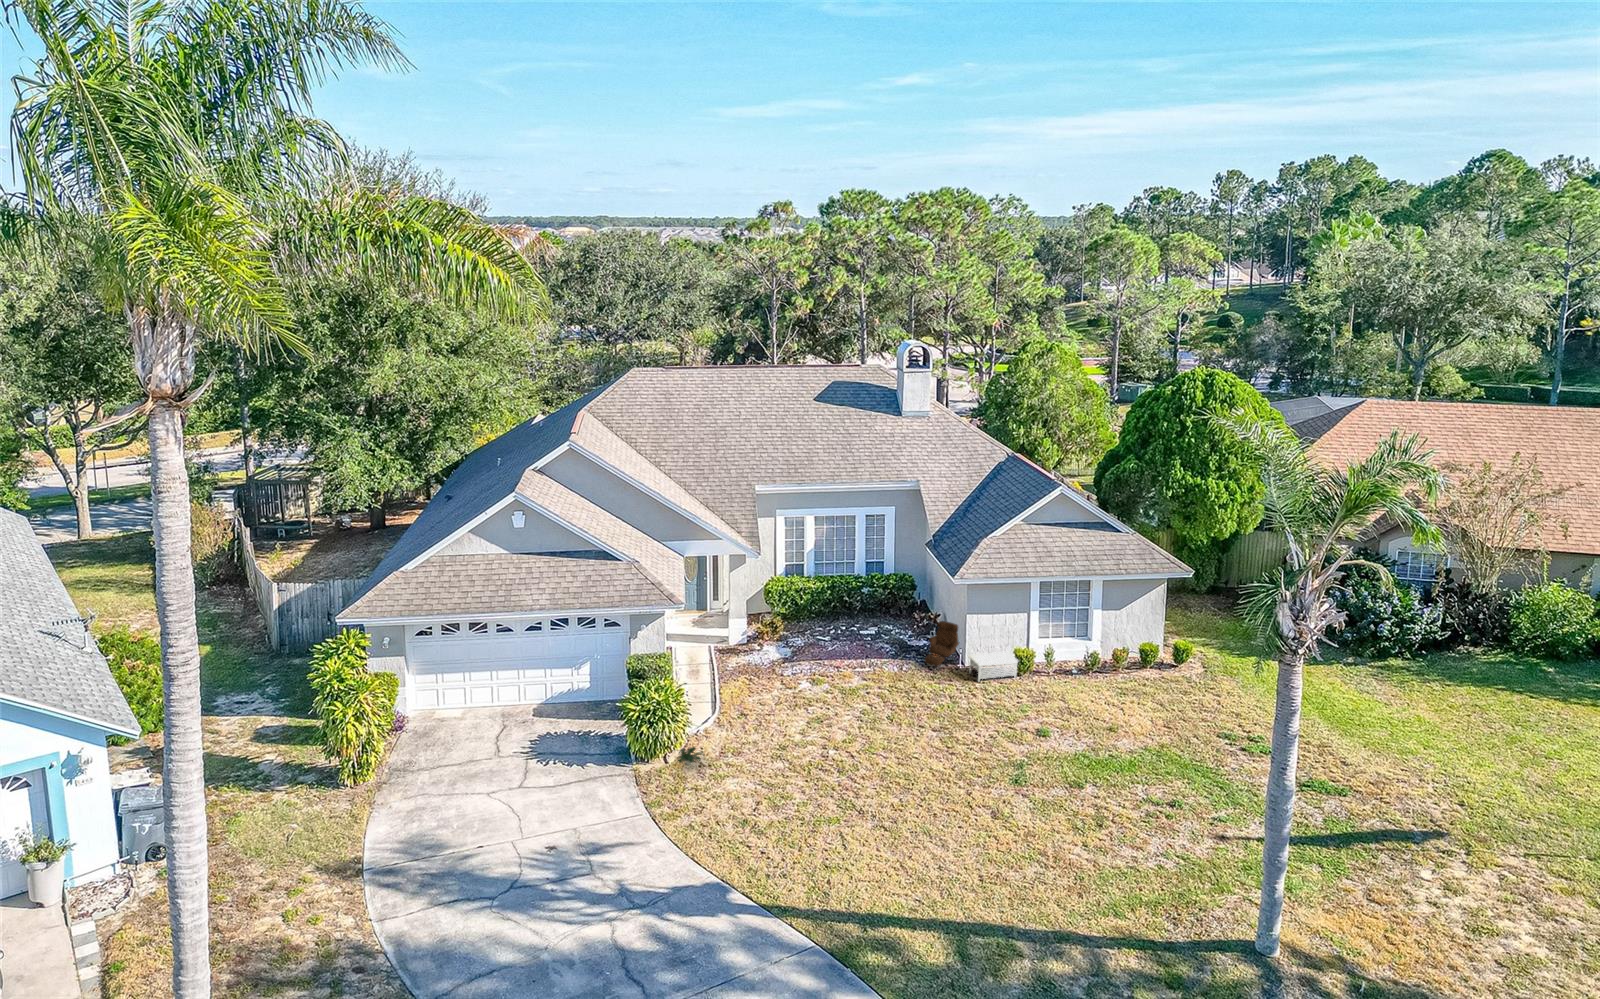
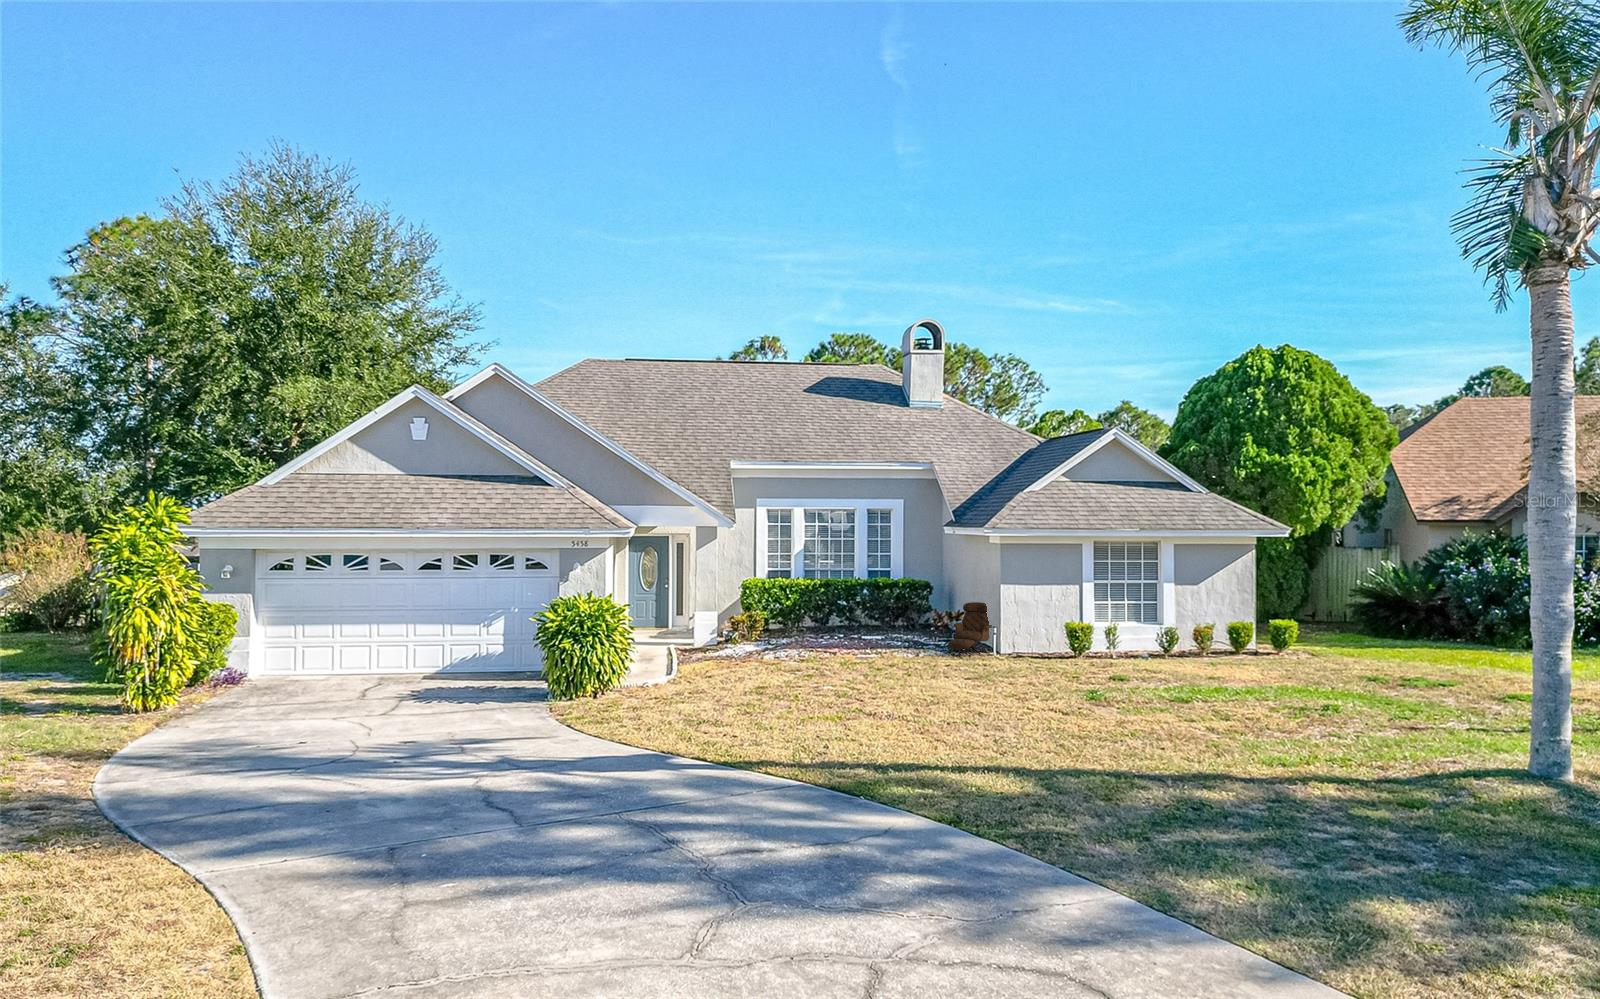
storage bench: present [969,652,1018,681] -> none [1005,631,1073,661]
potted plant: present [678,747,703,765] -> none [595,679,636,700]

